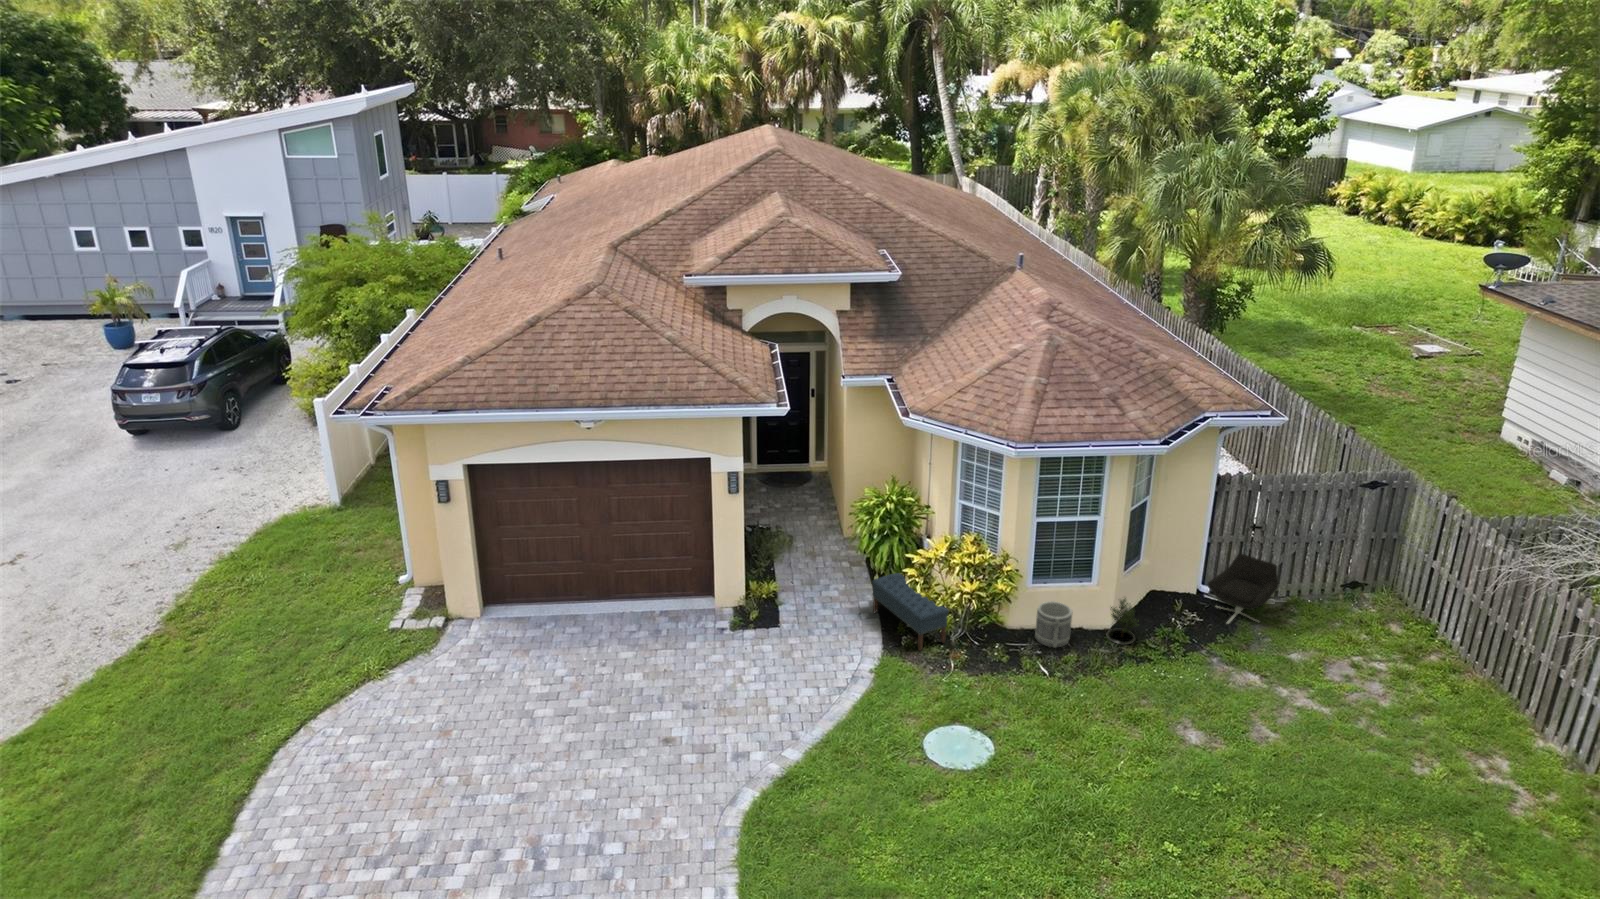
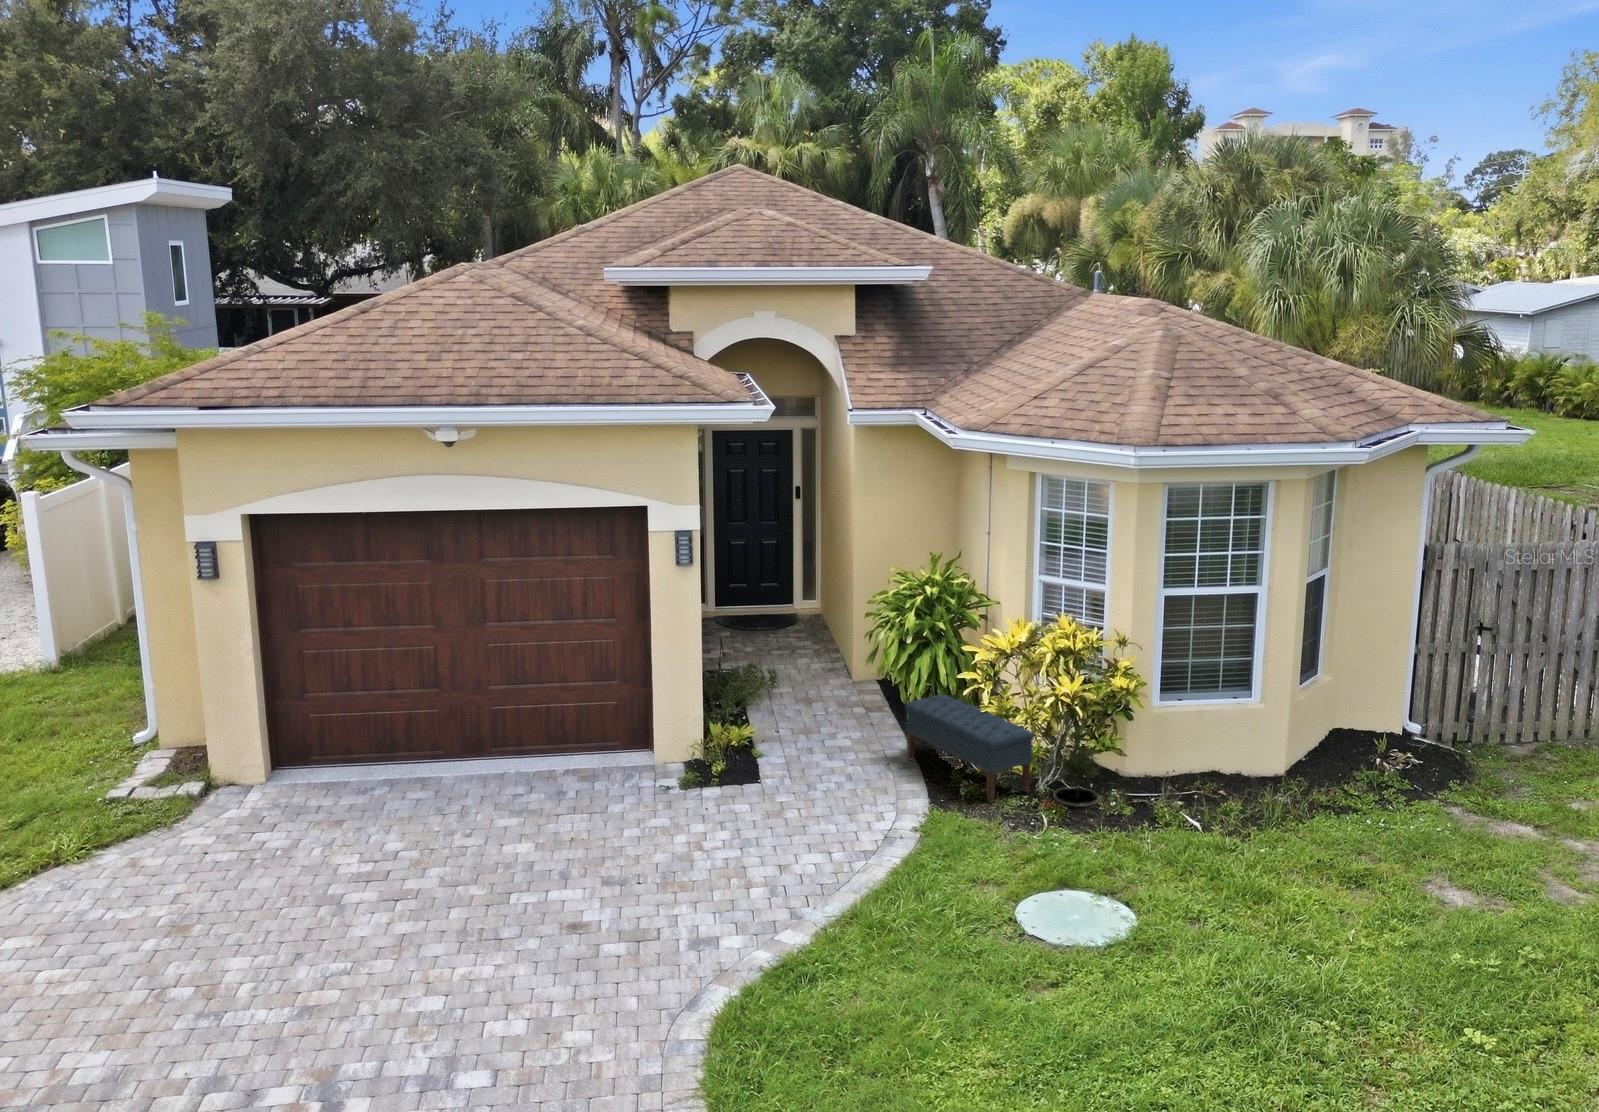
lounge chair: present [1208,554,1279,624] -> none [1430,659,1542,762]
potted tree: present [1107,598,1137,645] -> present [1053,727,1100,807]
bucket: present [1035,601,1072,648] -> none [1172,724,1232,794]

